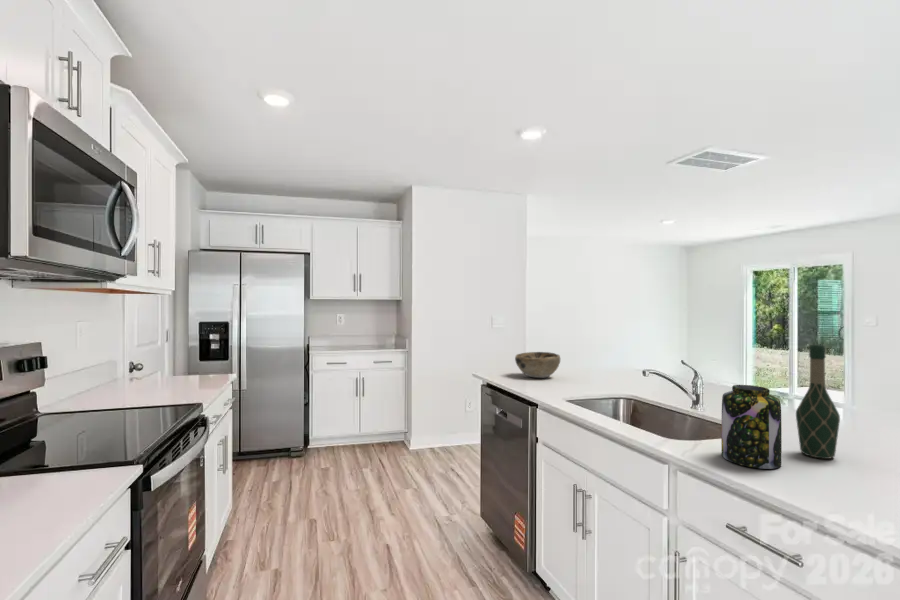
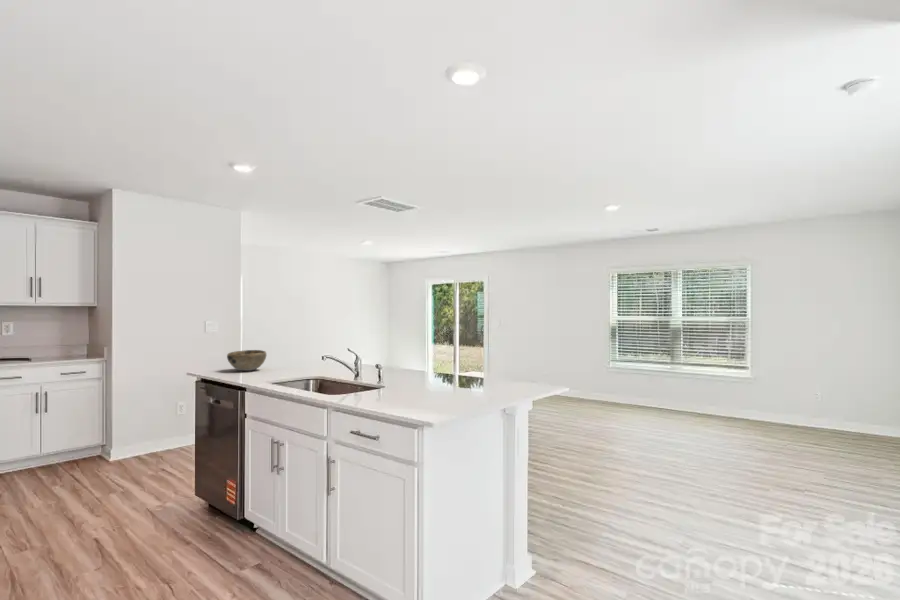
wine bottle: present [796,345,840,459] -> none [395,332,414,392]
jar: present [721,385,782,469] -> none [355,356,383,400]

